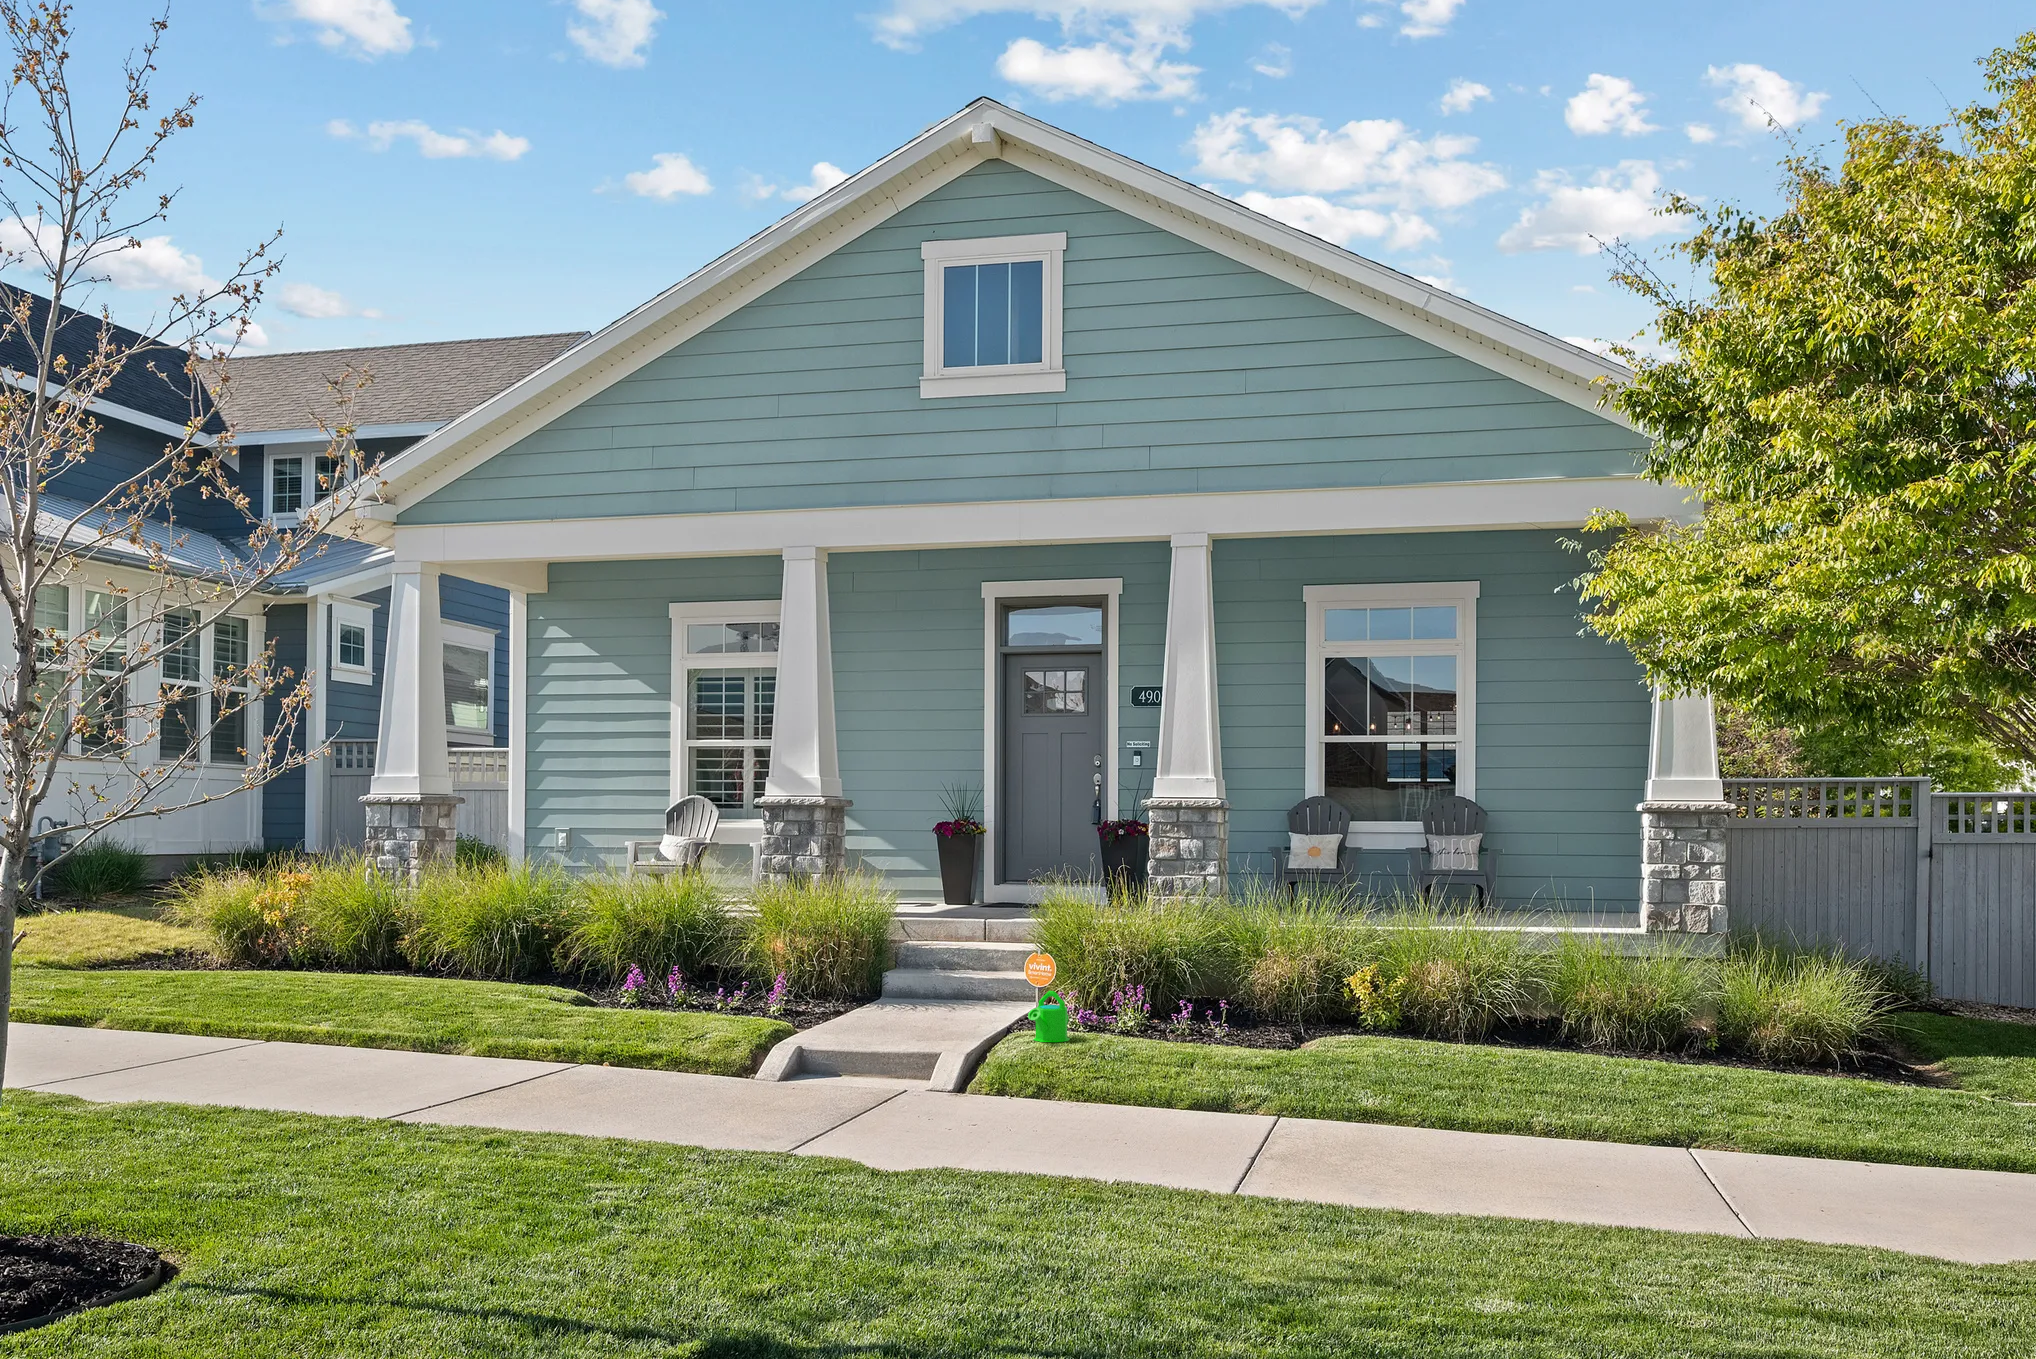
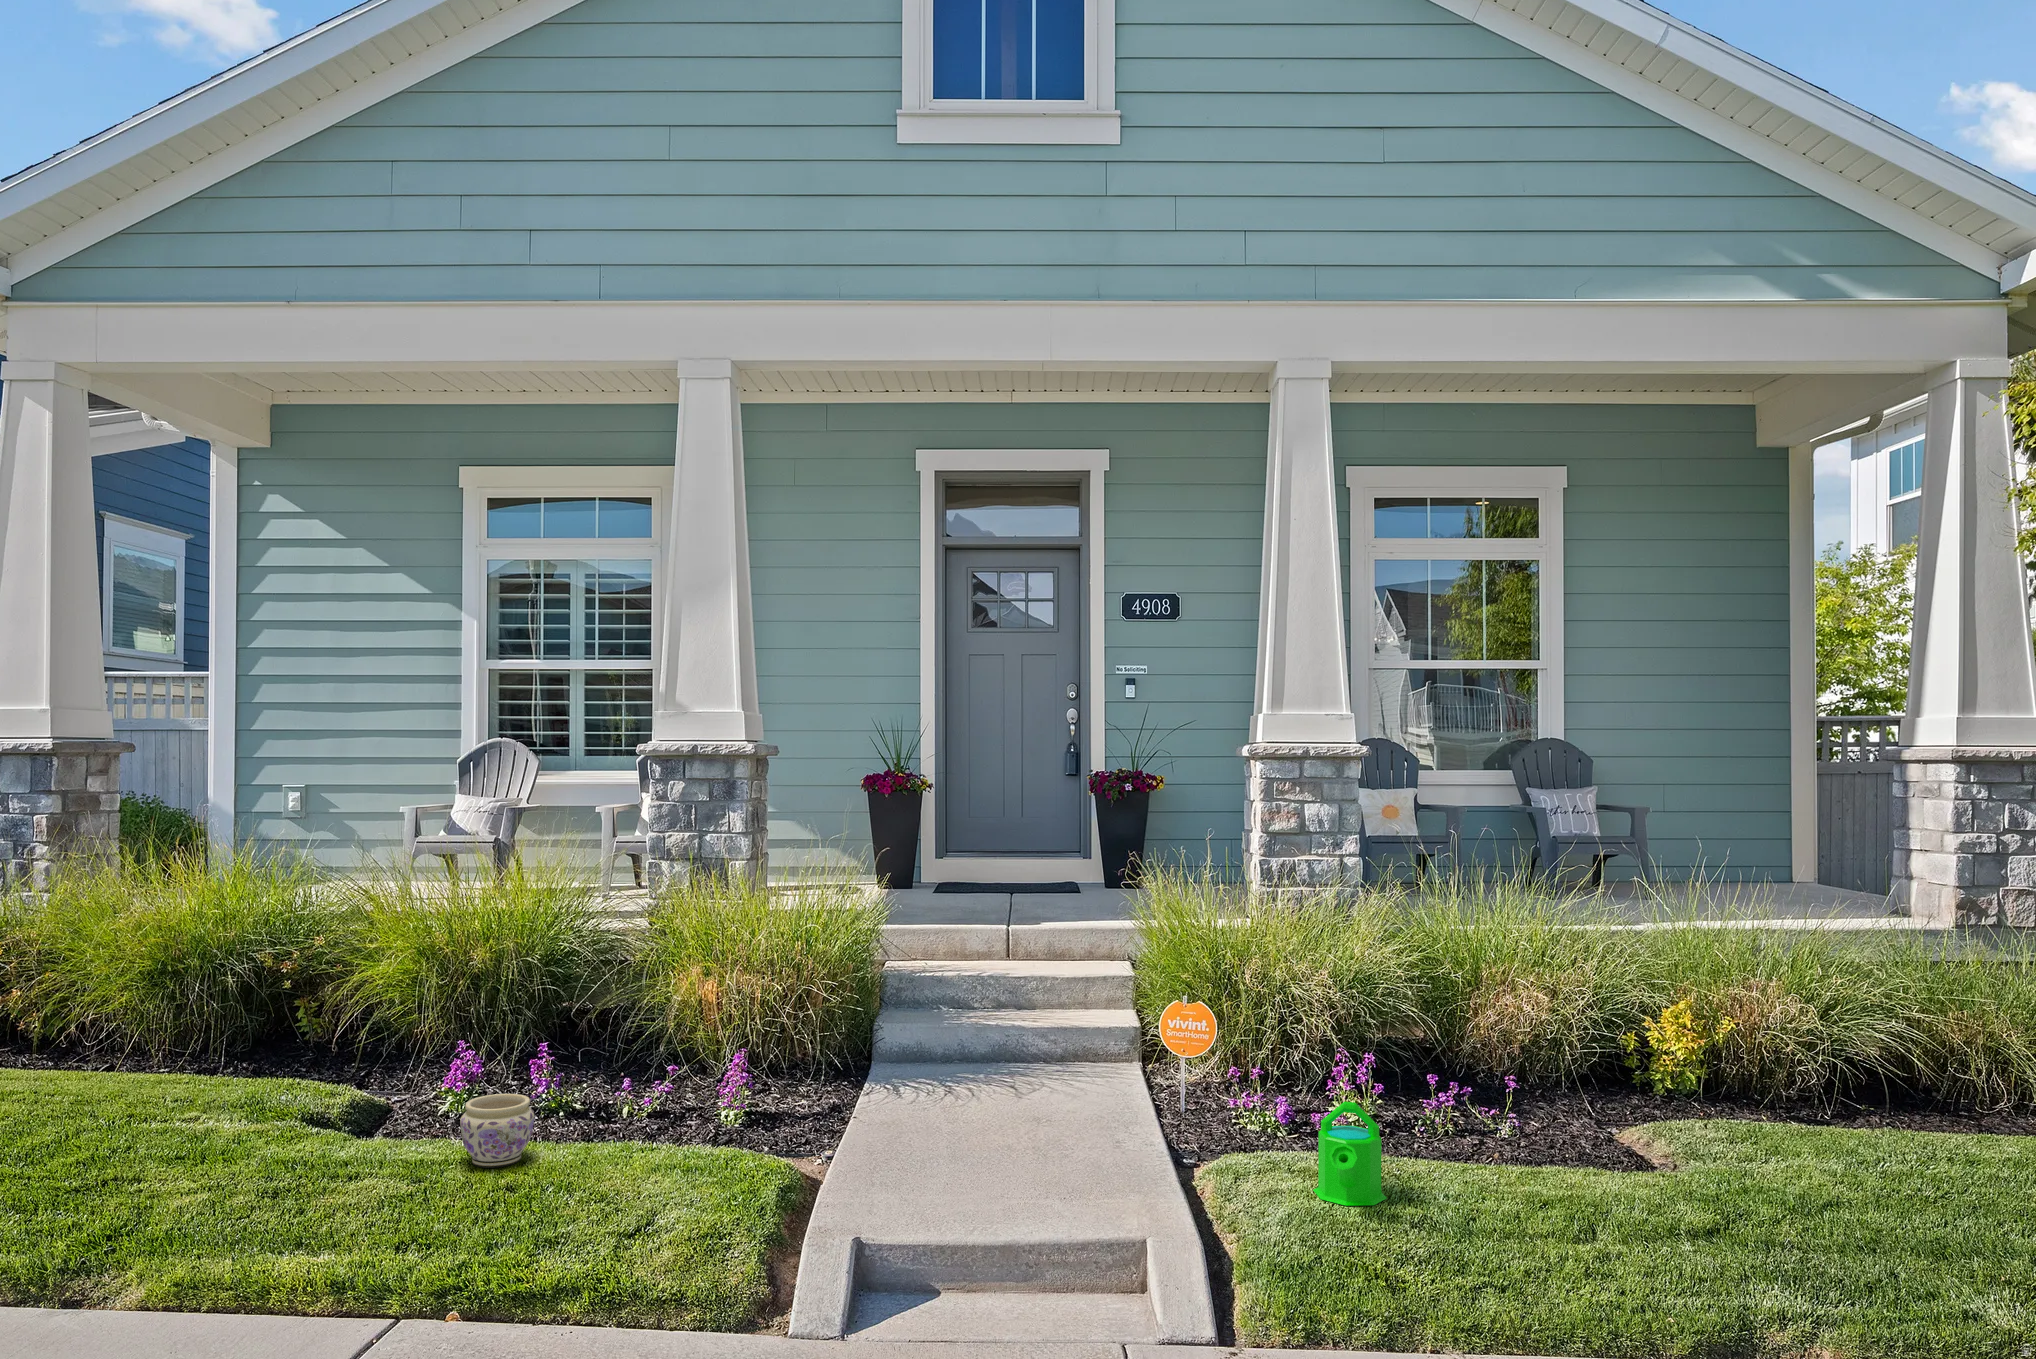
planter: none [622,983,659,1017] -> present [460,1094,534,1168]

